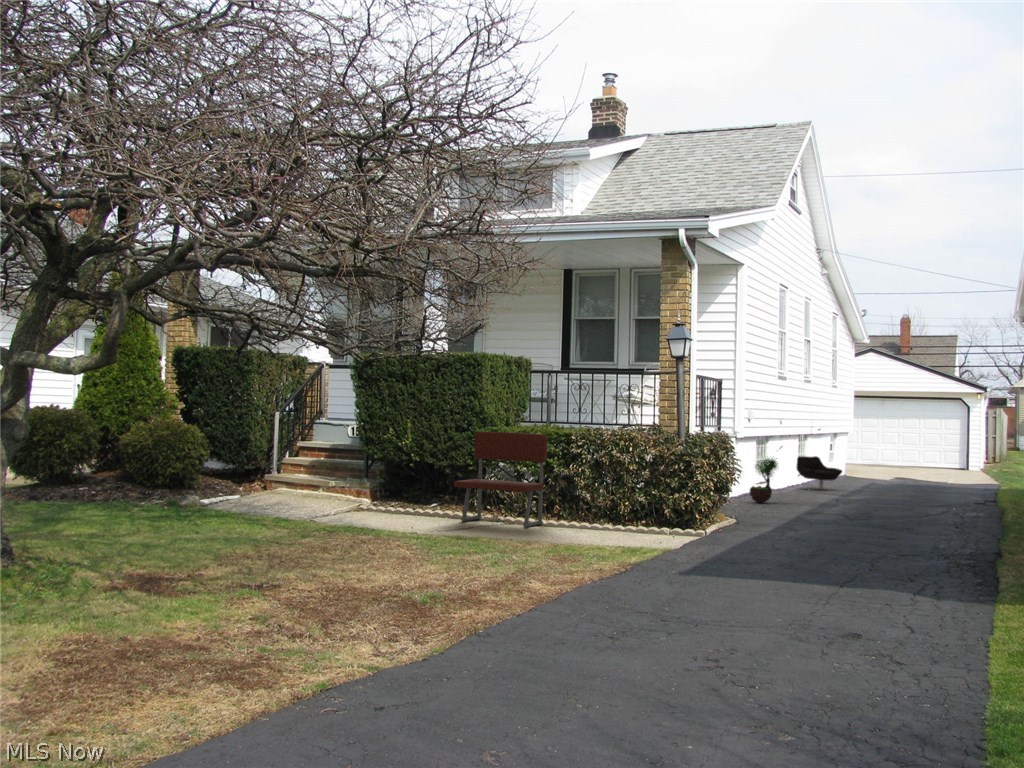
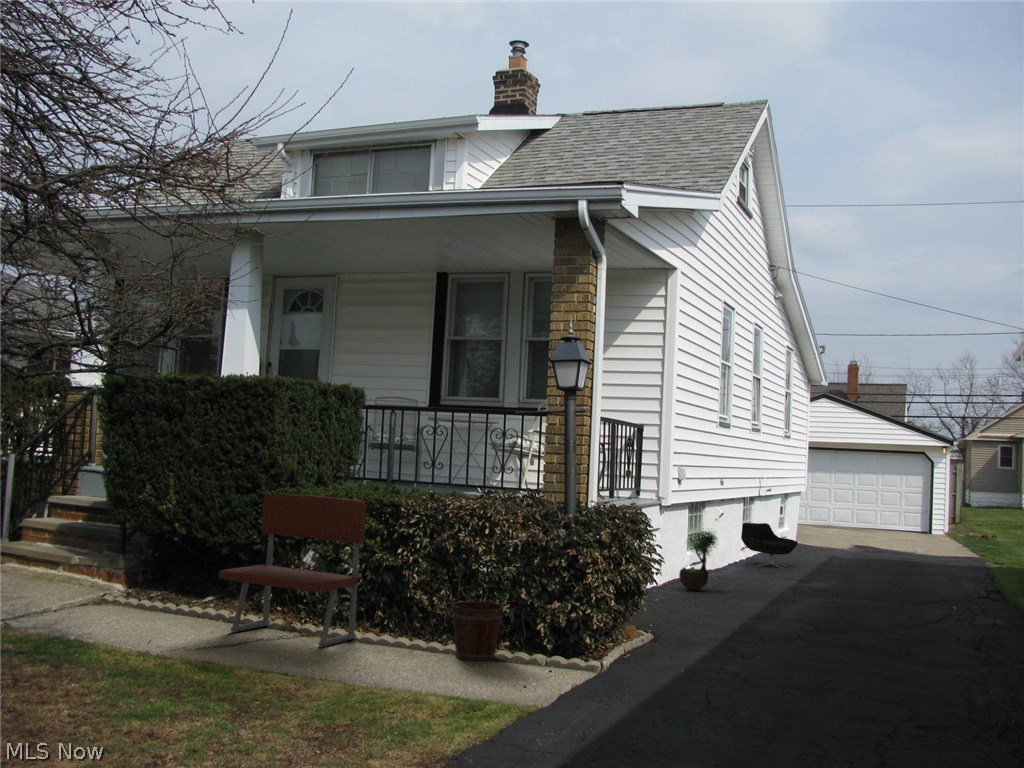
bucket: none [609,496,643,533] -> present [452,600,504,661]

